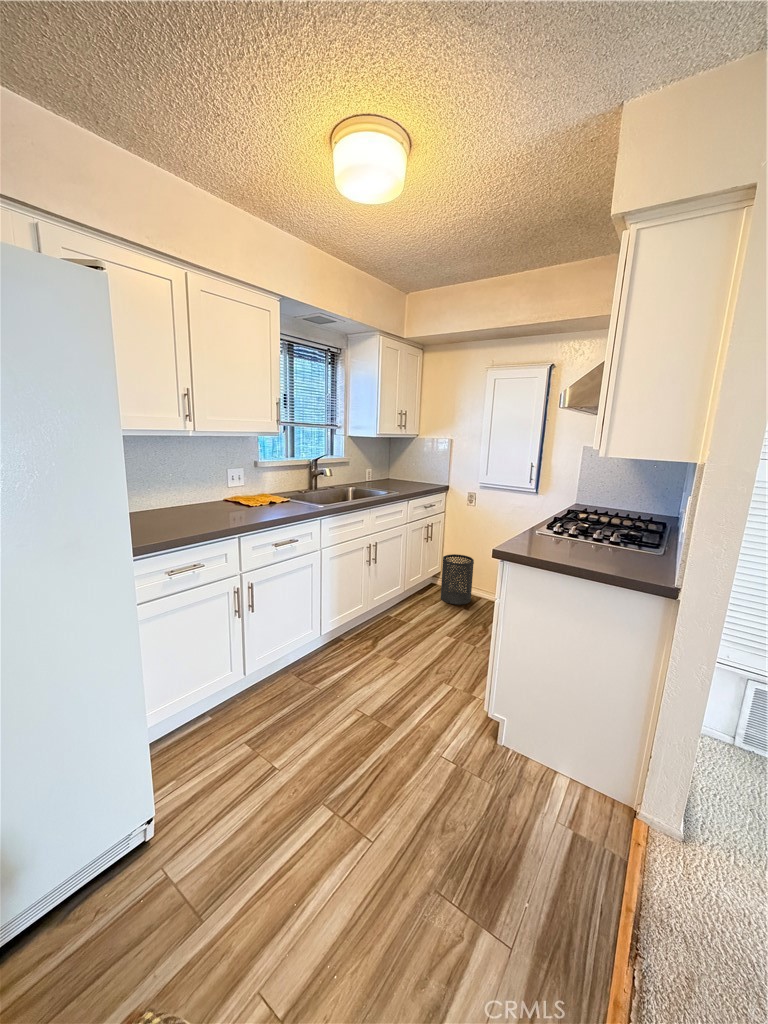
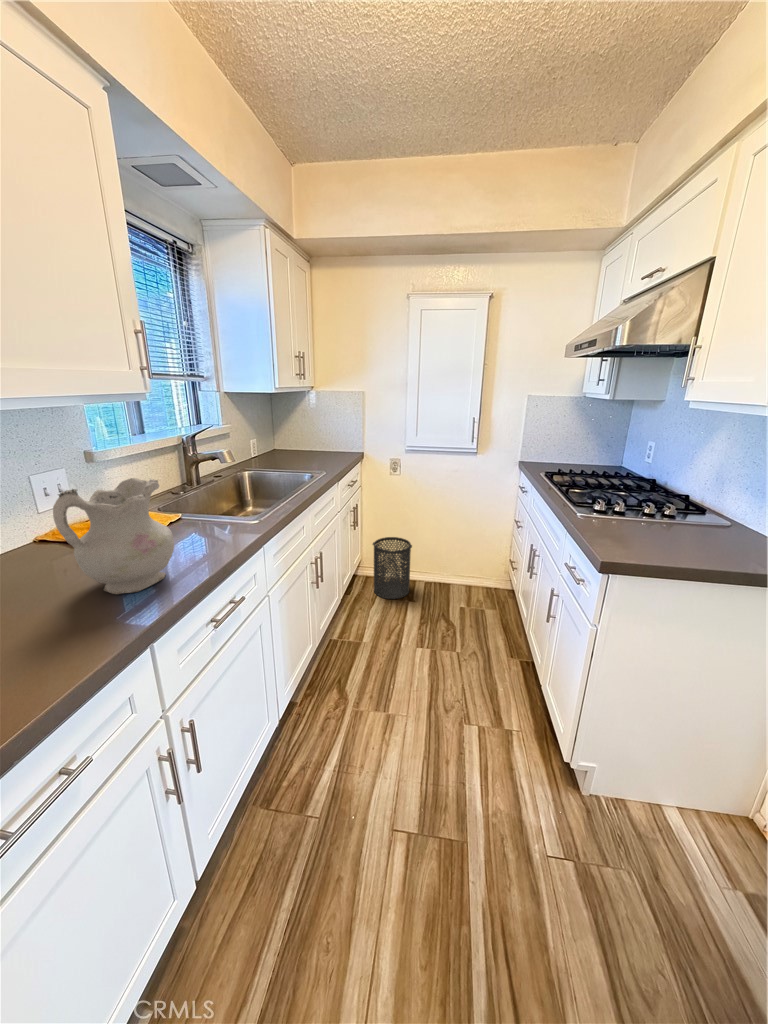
ceramic pitcher: none [220,469,266,519] -> present [53,478,174,594]

